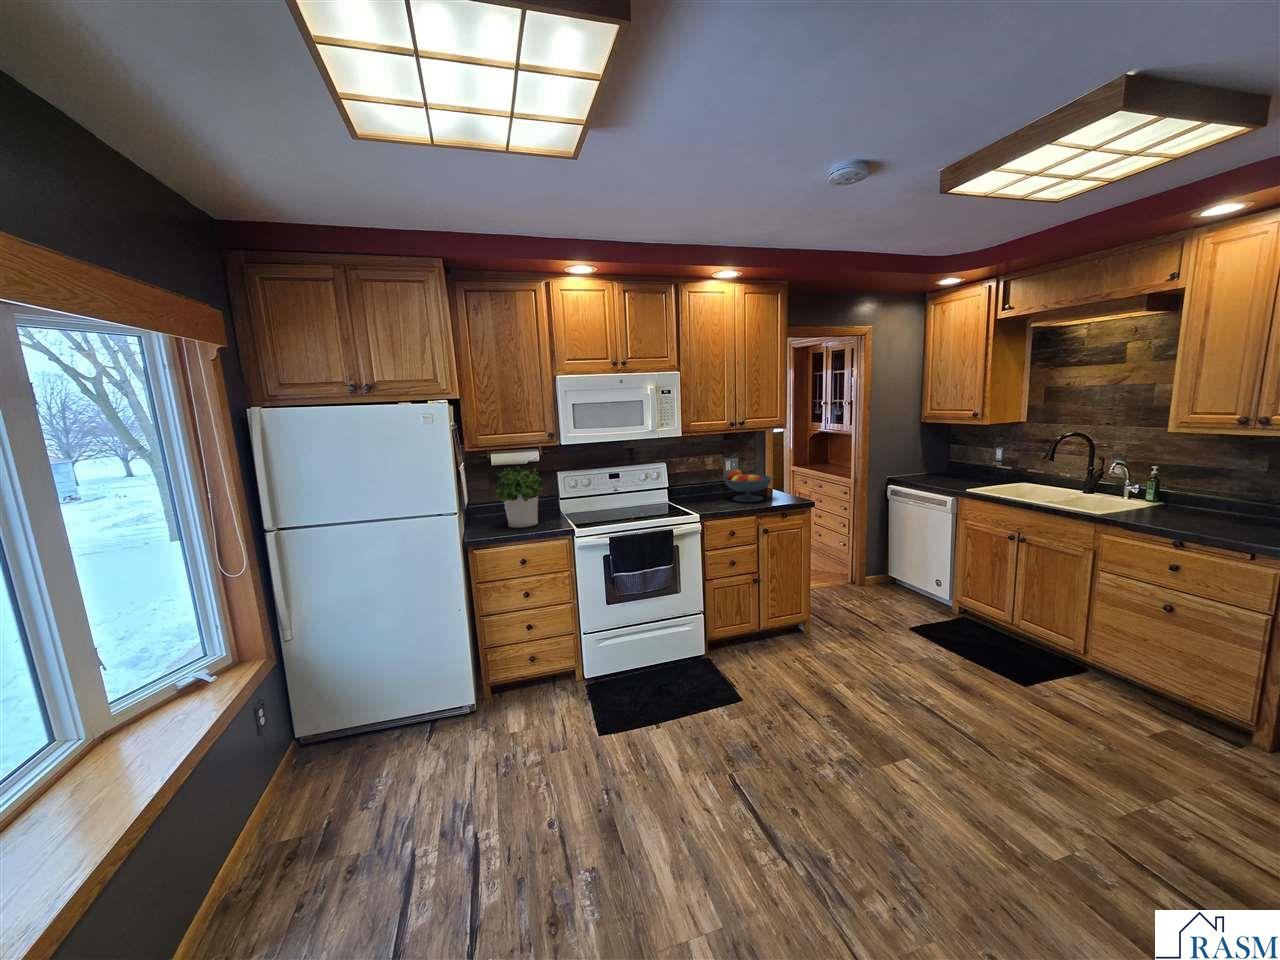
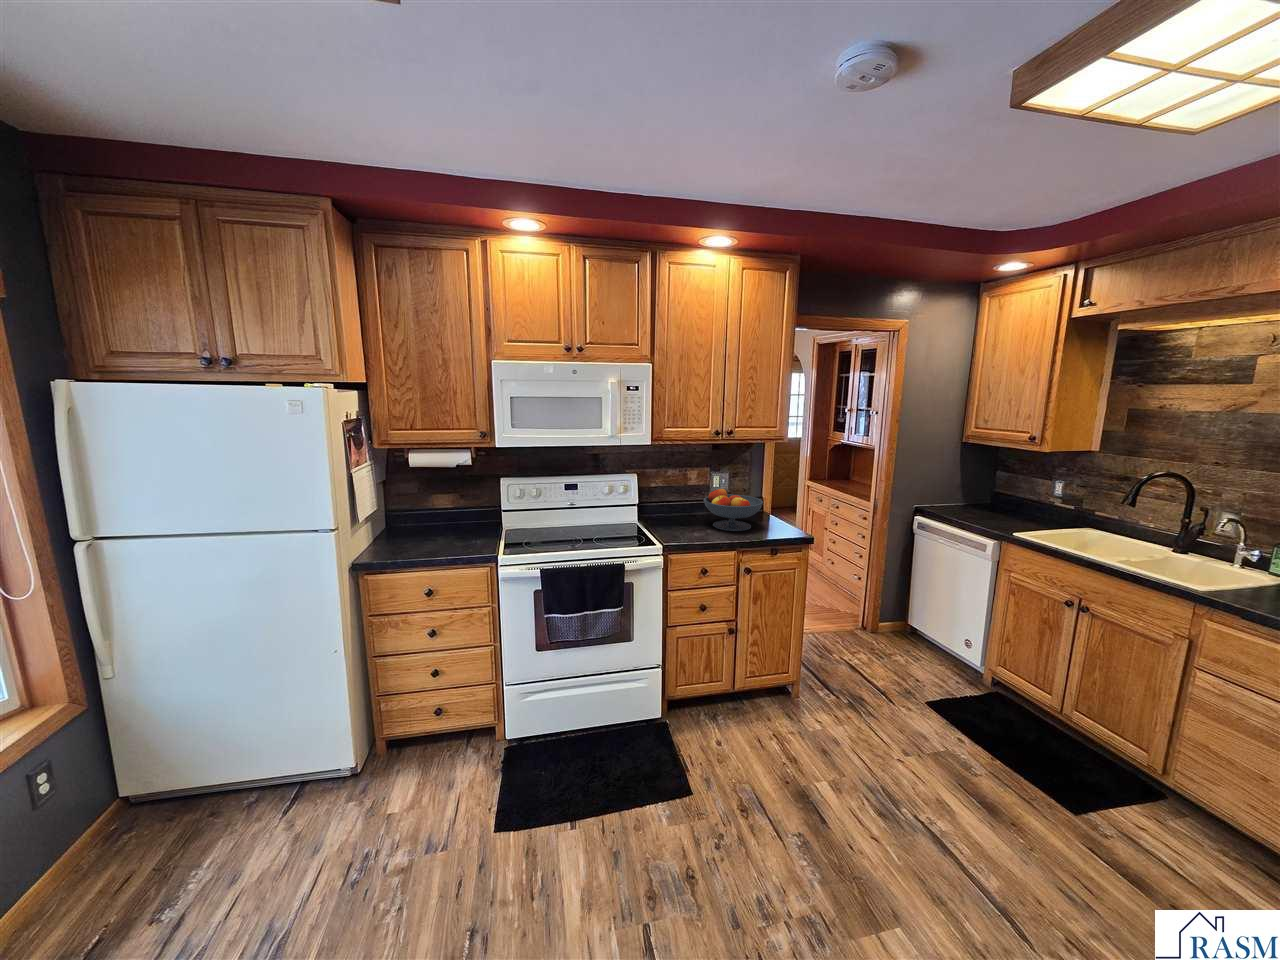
potted plant: present [492,466,543,528] -> none [403,469,469,547]

